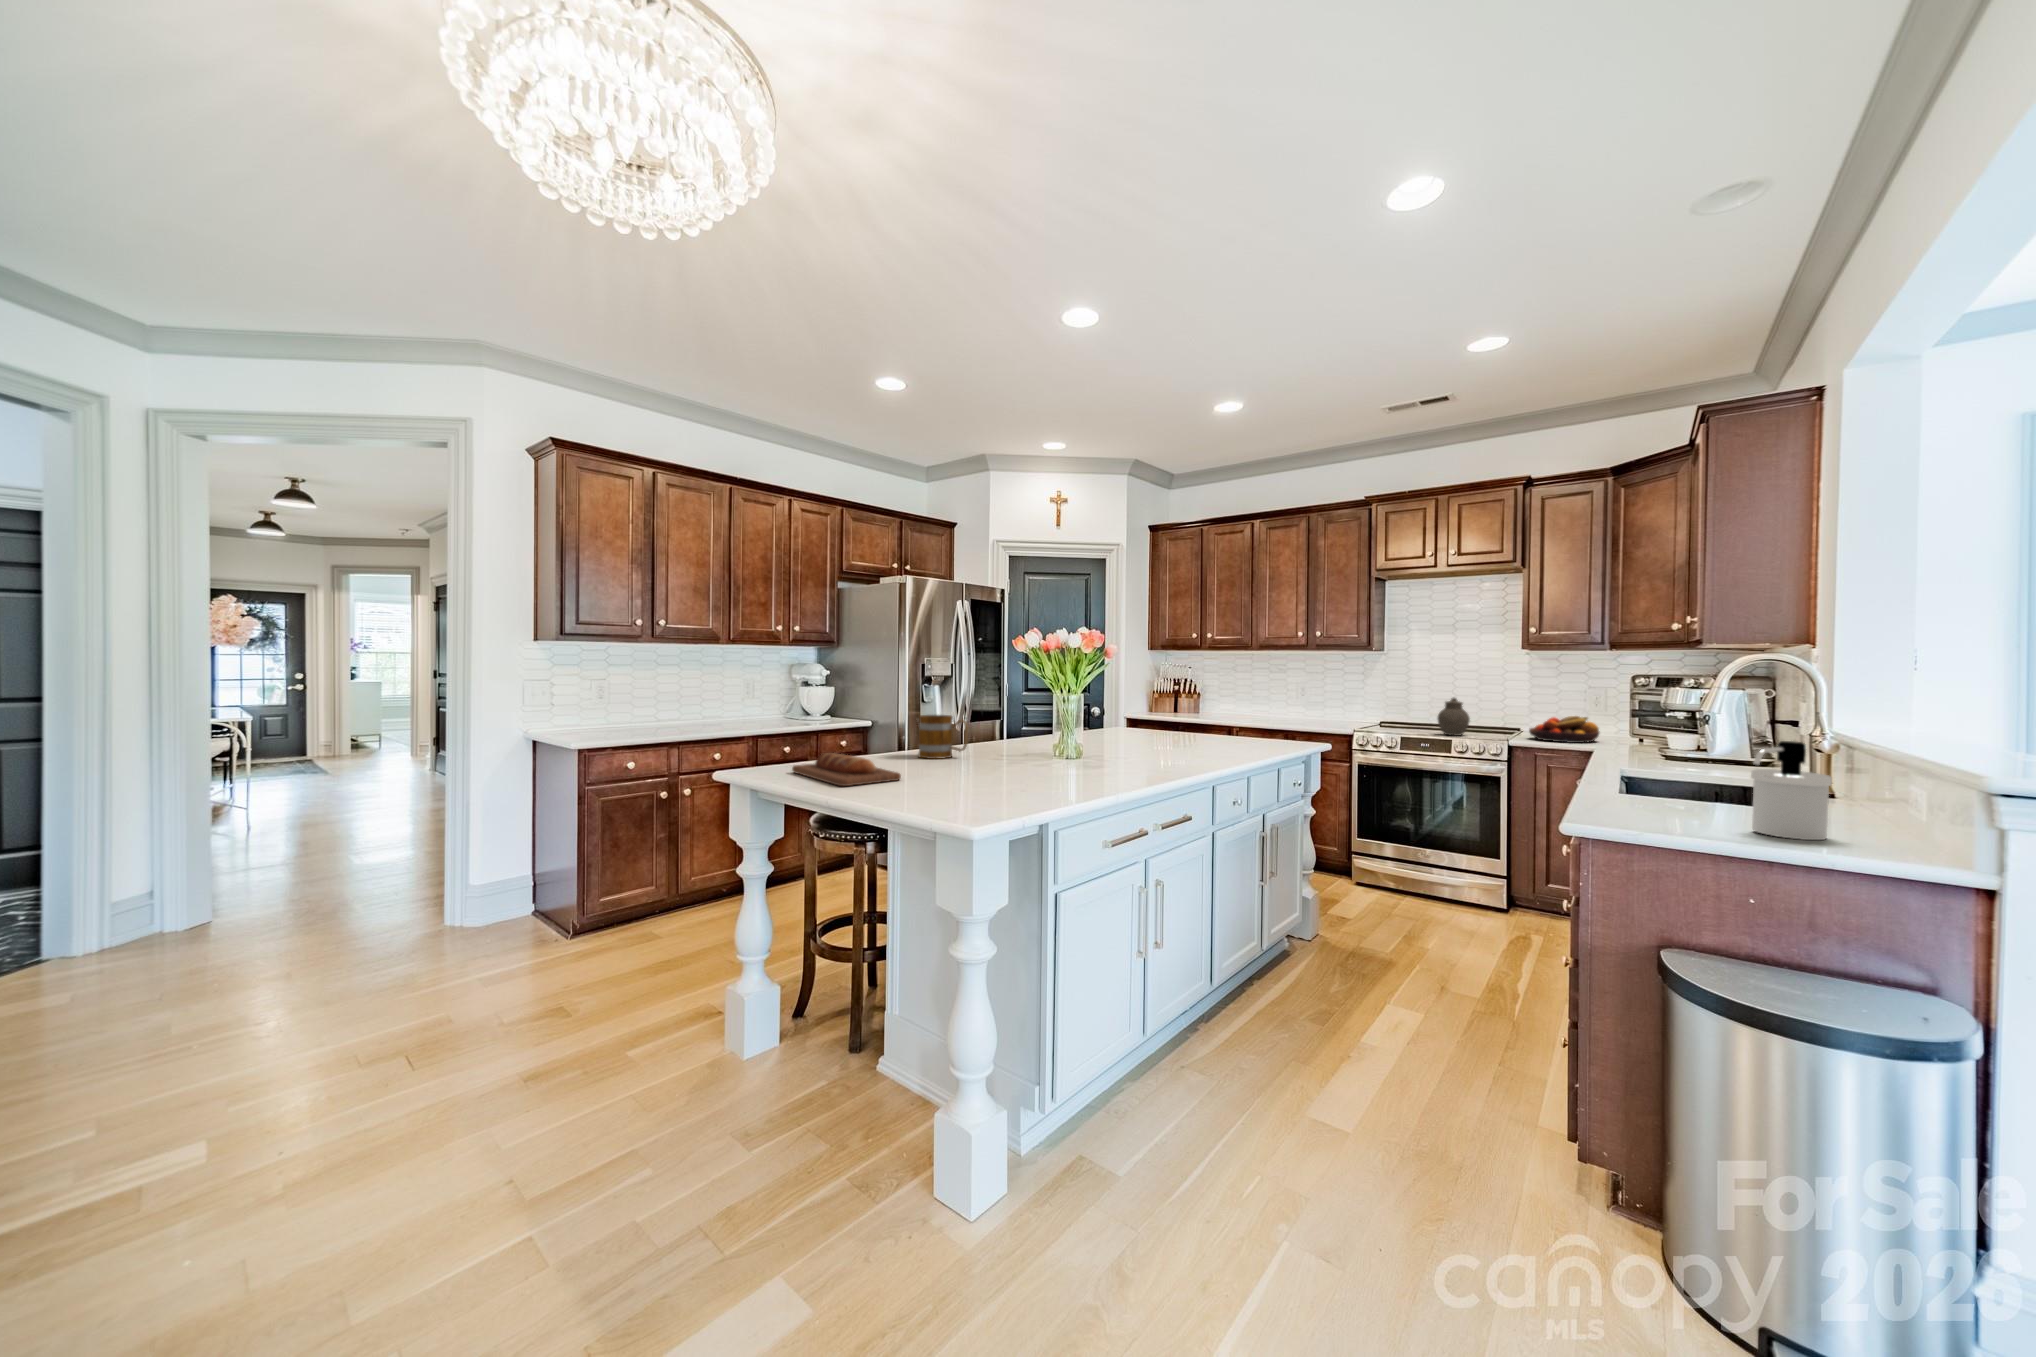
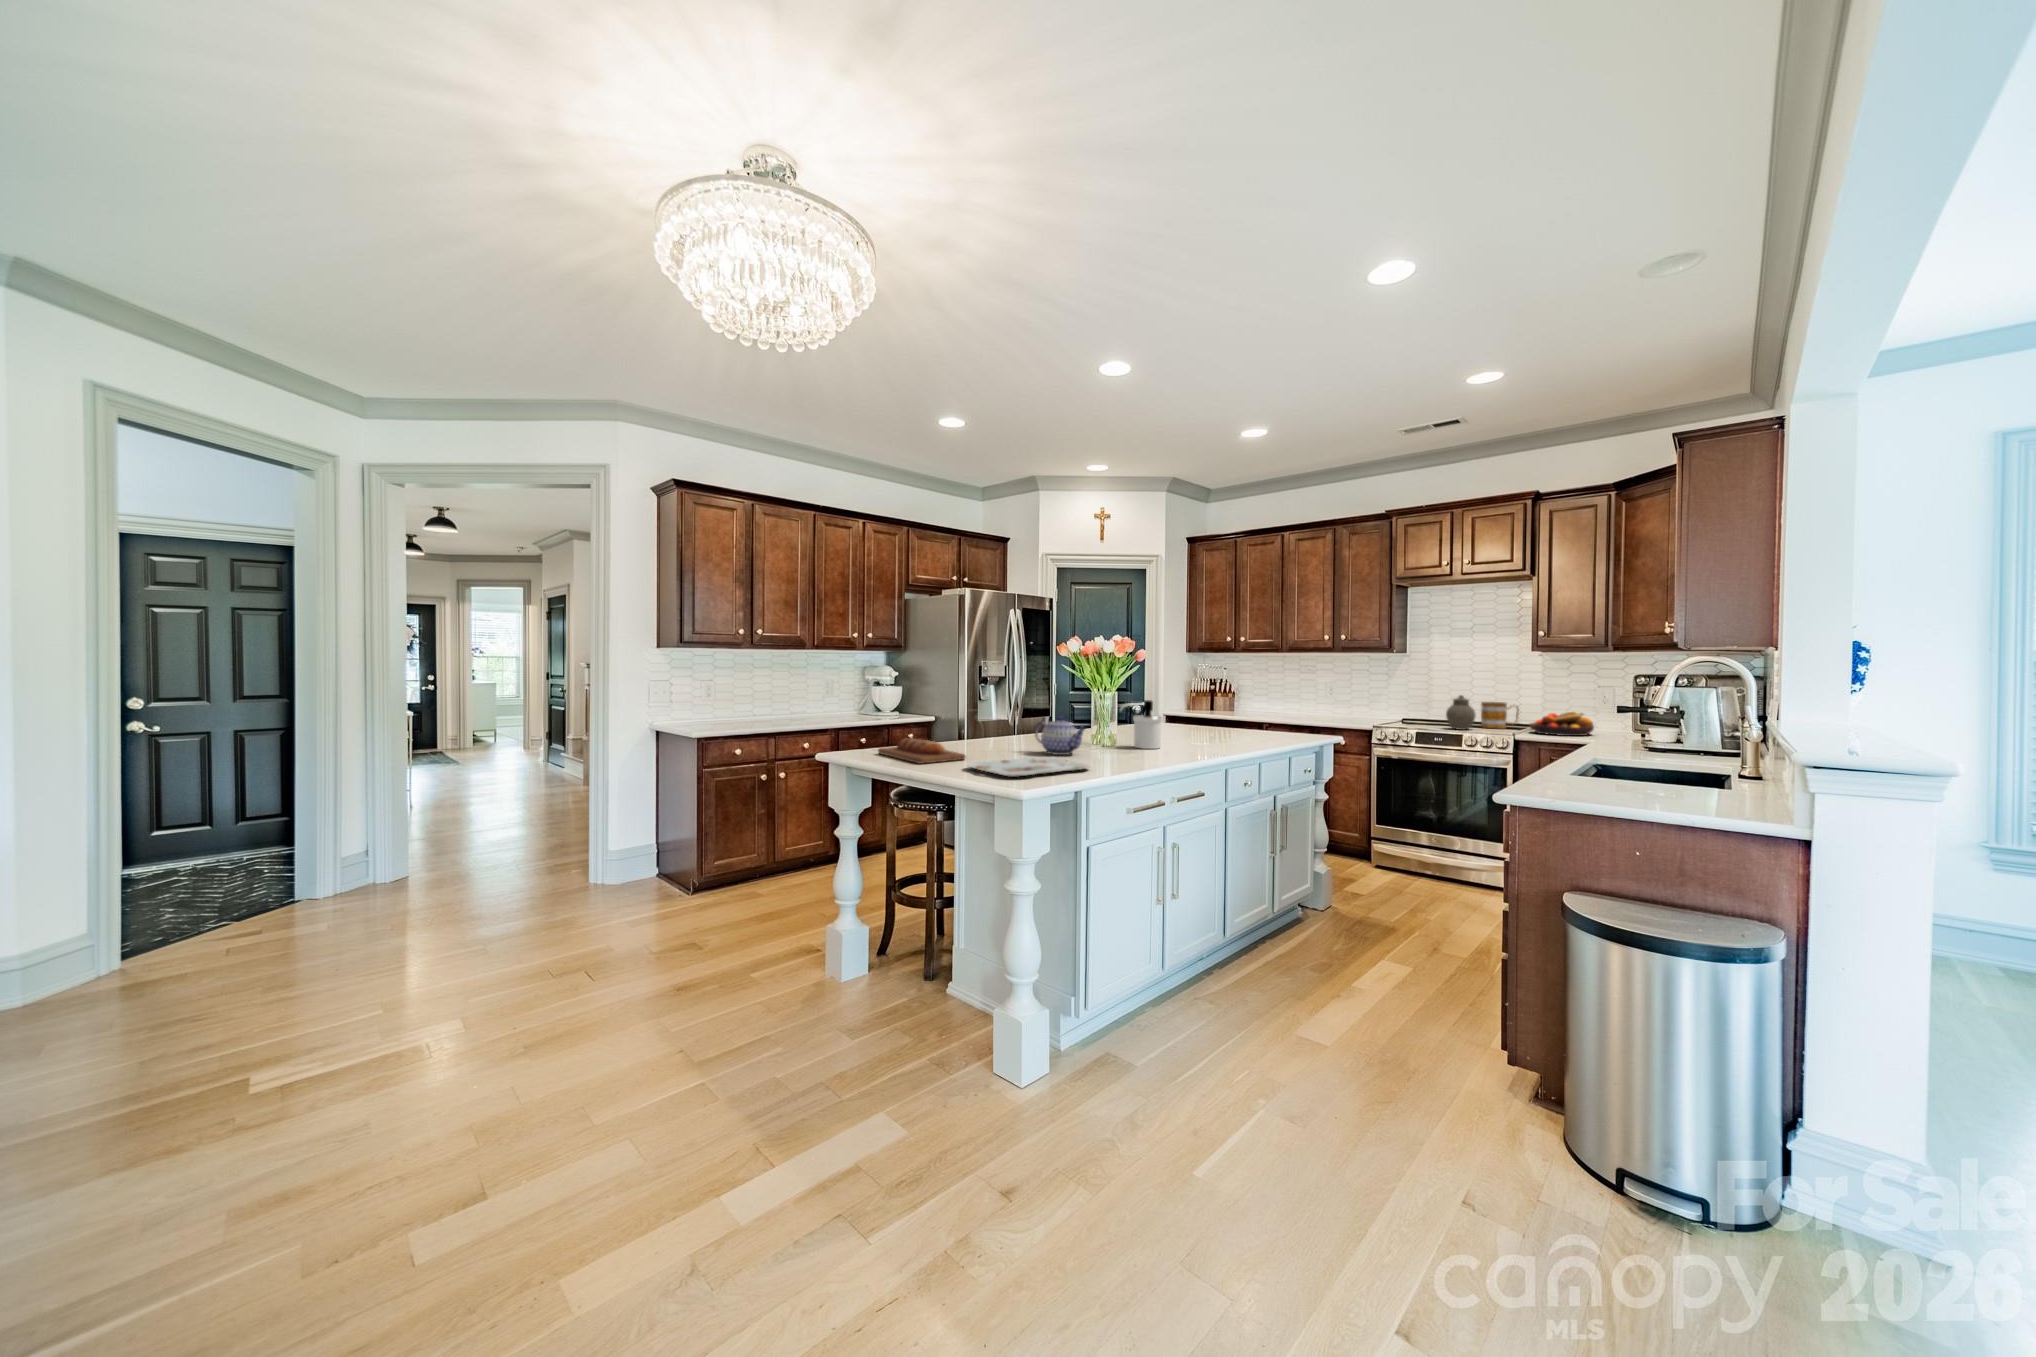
mug: present [919,715,968,759] -> present [1481,702,1519,729]
teapot: none [986,725,1050,772] -> present [1035,716,1085,755]
soap dispenser: present [1751,741,1832,840] -> present [1120,700,1162,749]
serving tray: none [900,776,1057,806] -> present [967,757,1090,777]

